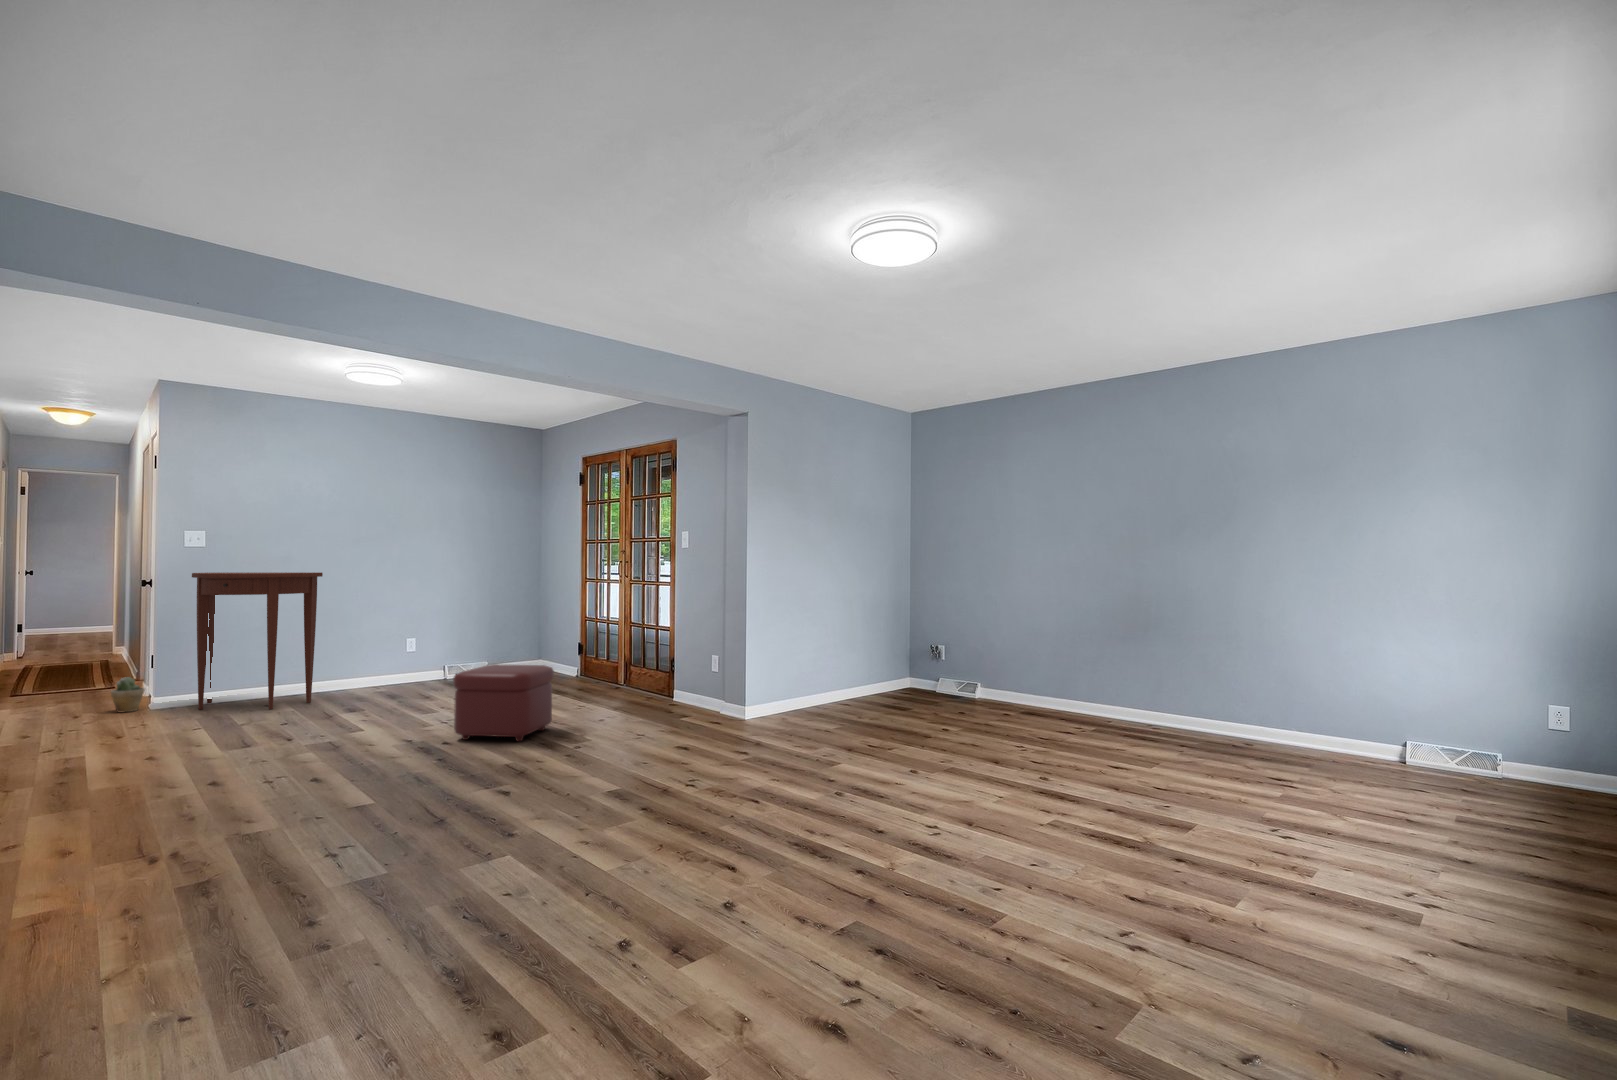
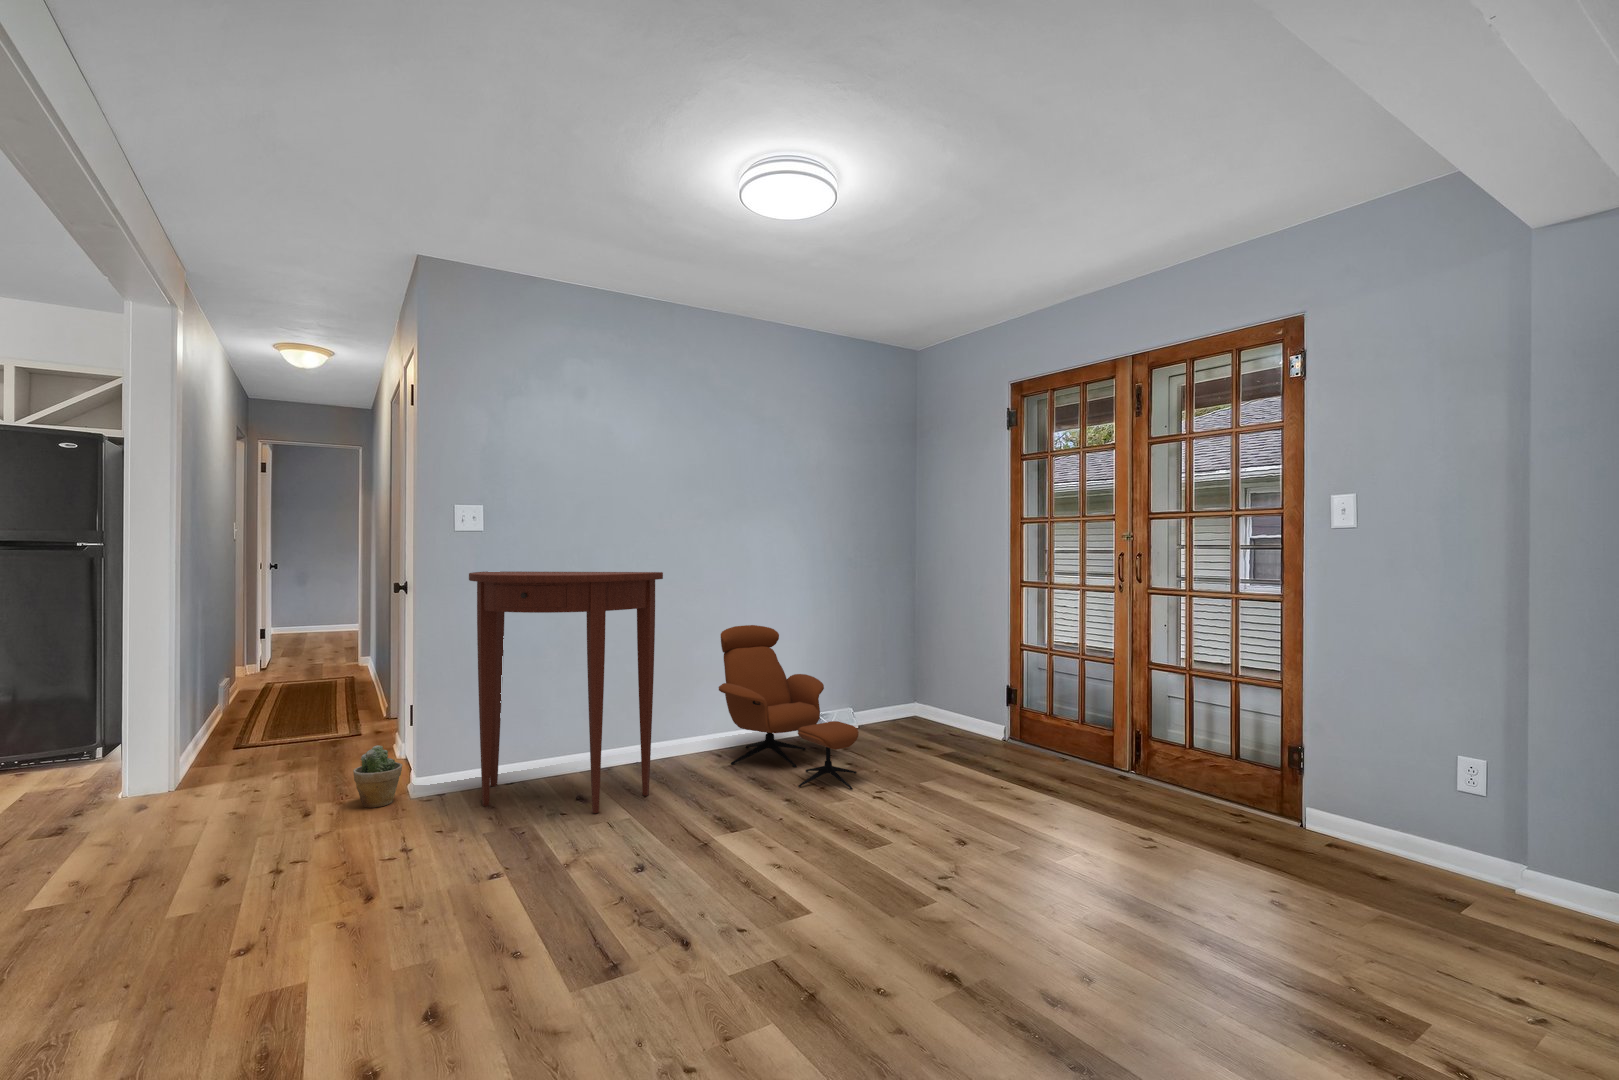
lounge chair: none [371,607,455,697] -> present [719,625,859,789]
ottoman: present [453,664,554,741] -> none [1060,784,1280,1017]

